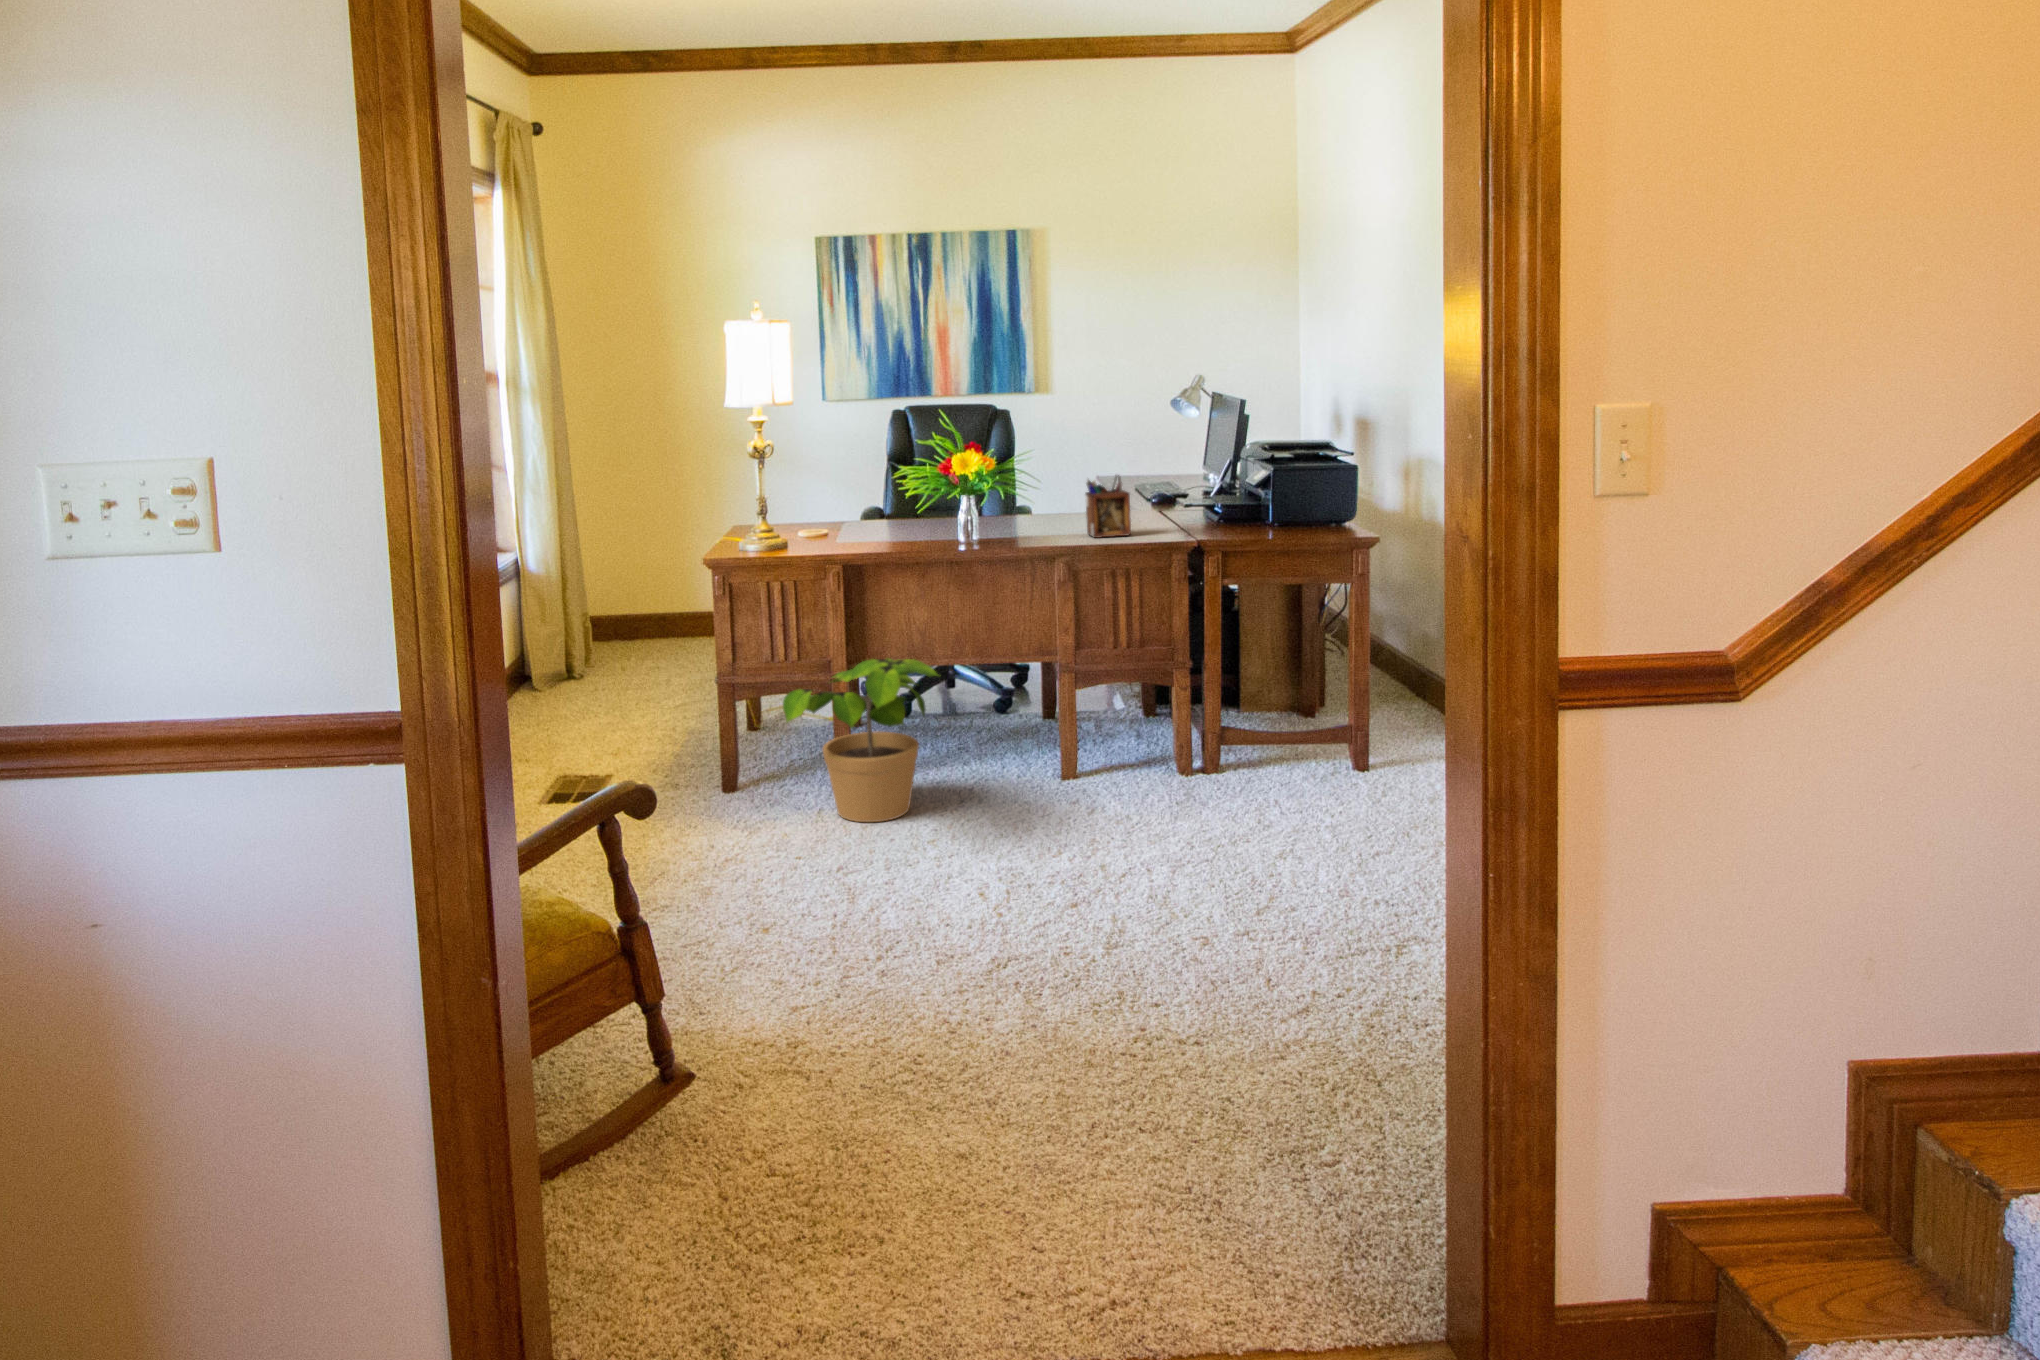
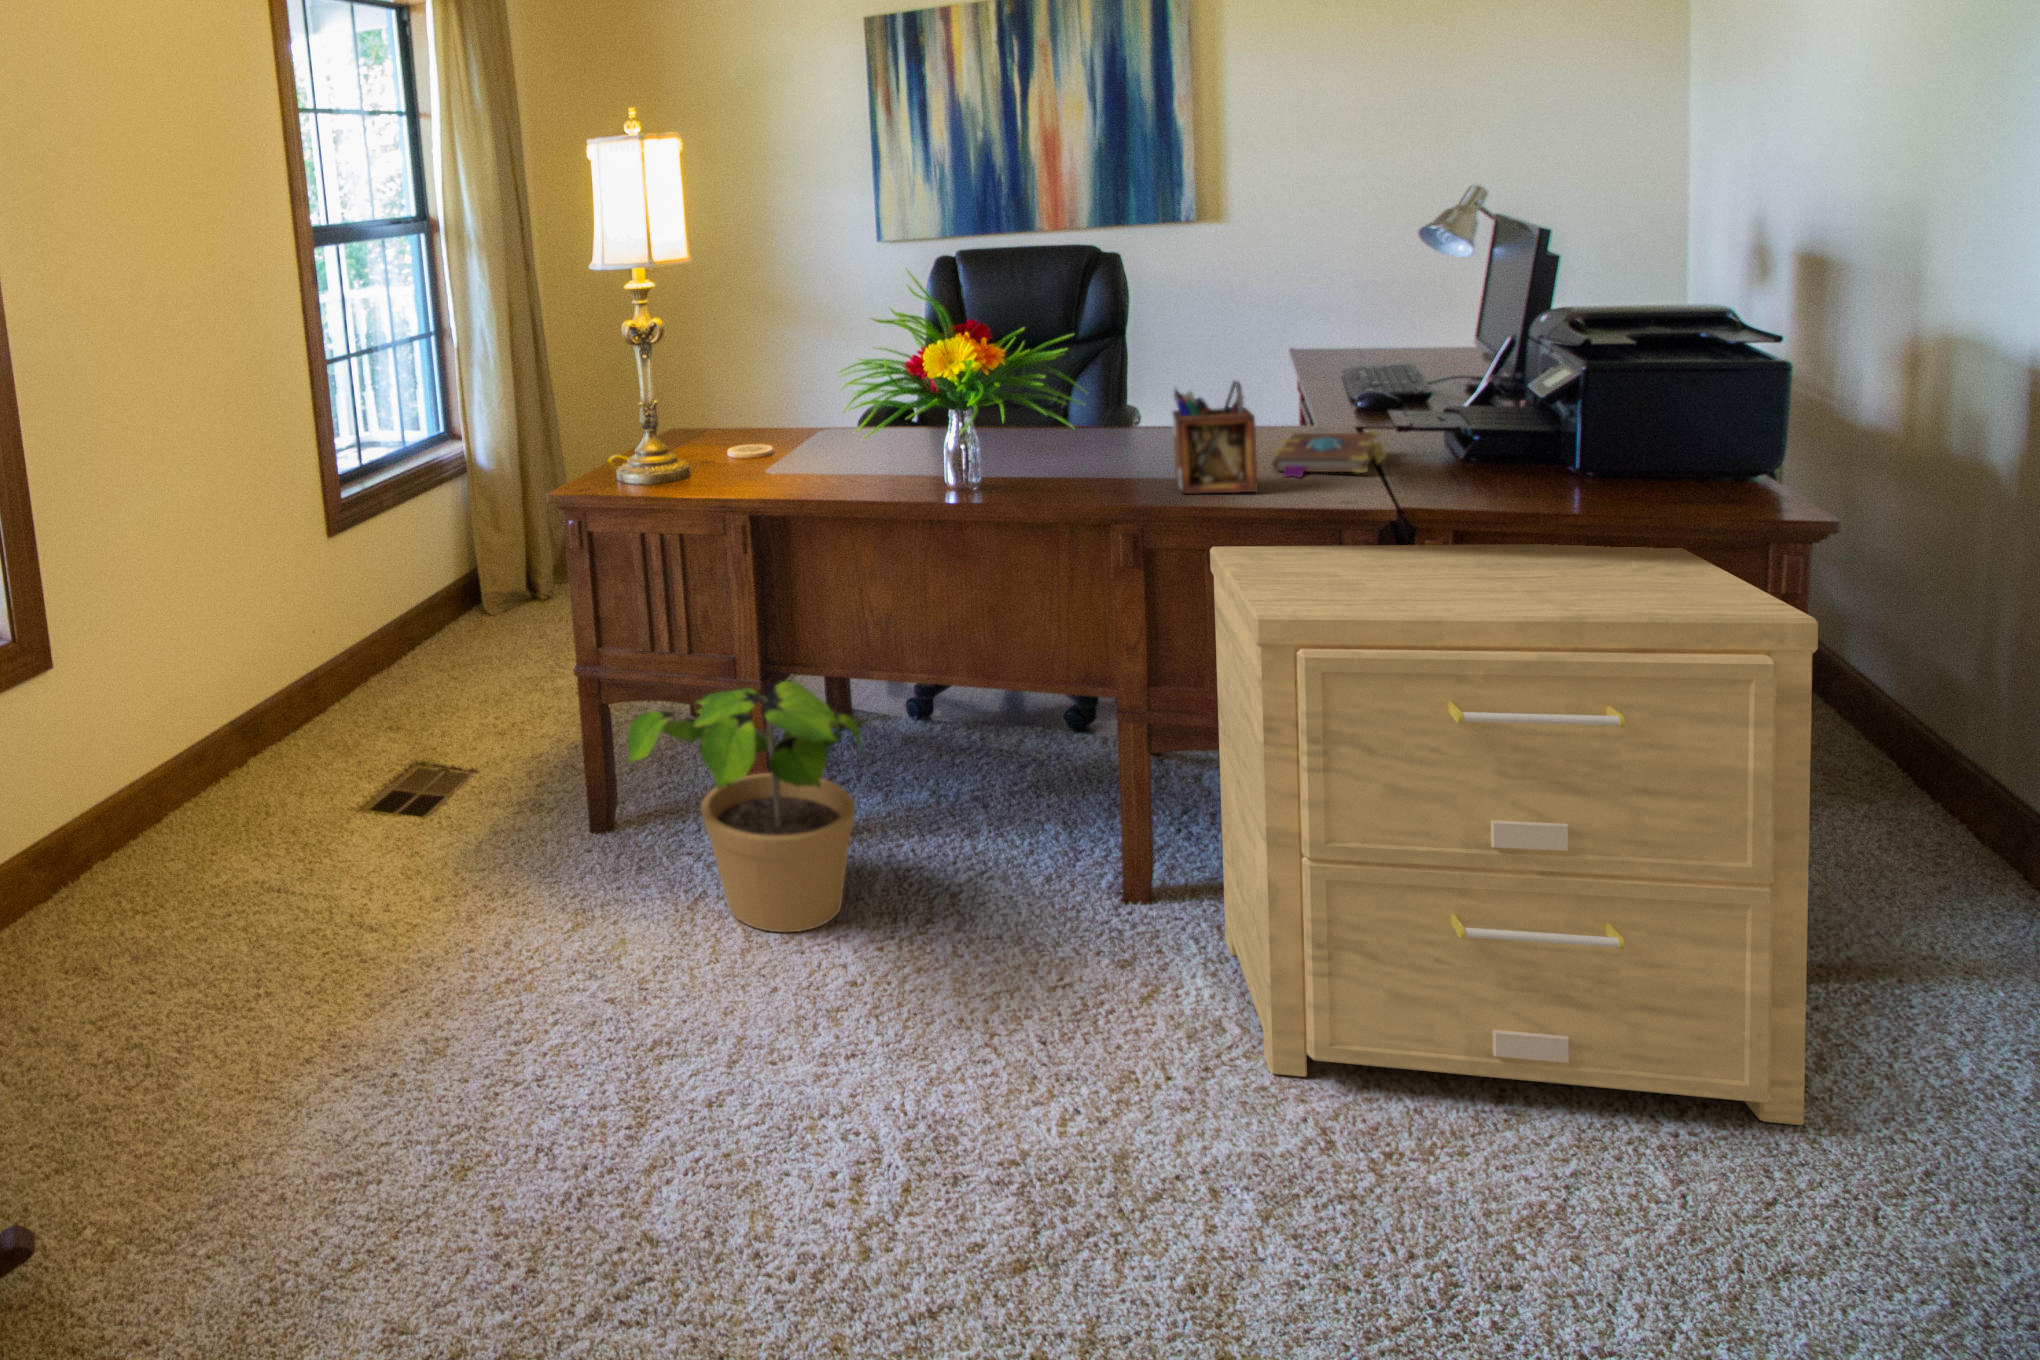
book: none [1130,507,1183,531] -> present [1272,431,1385,478]
side table: none [1113,550,1375,831] -> present [1210,544,1818,1125]

